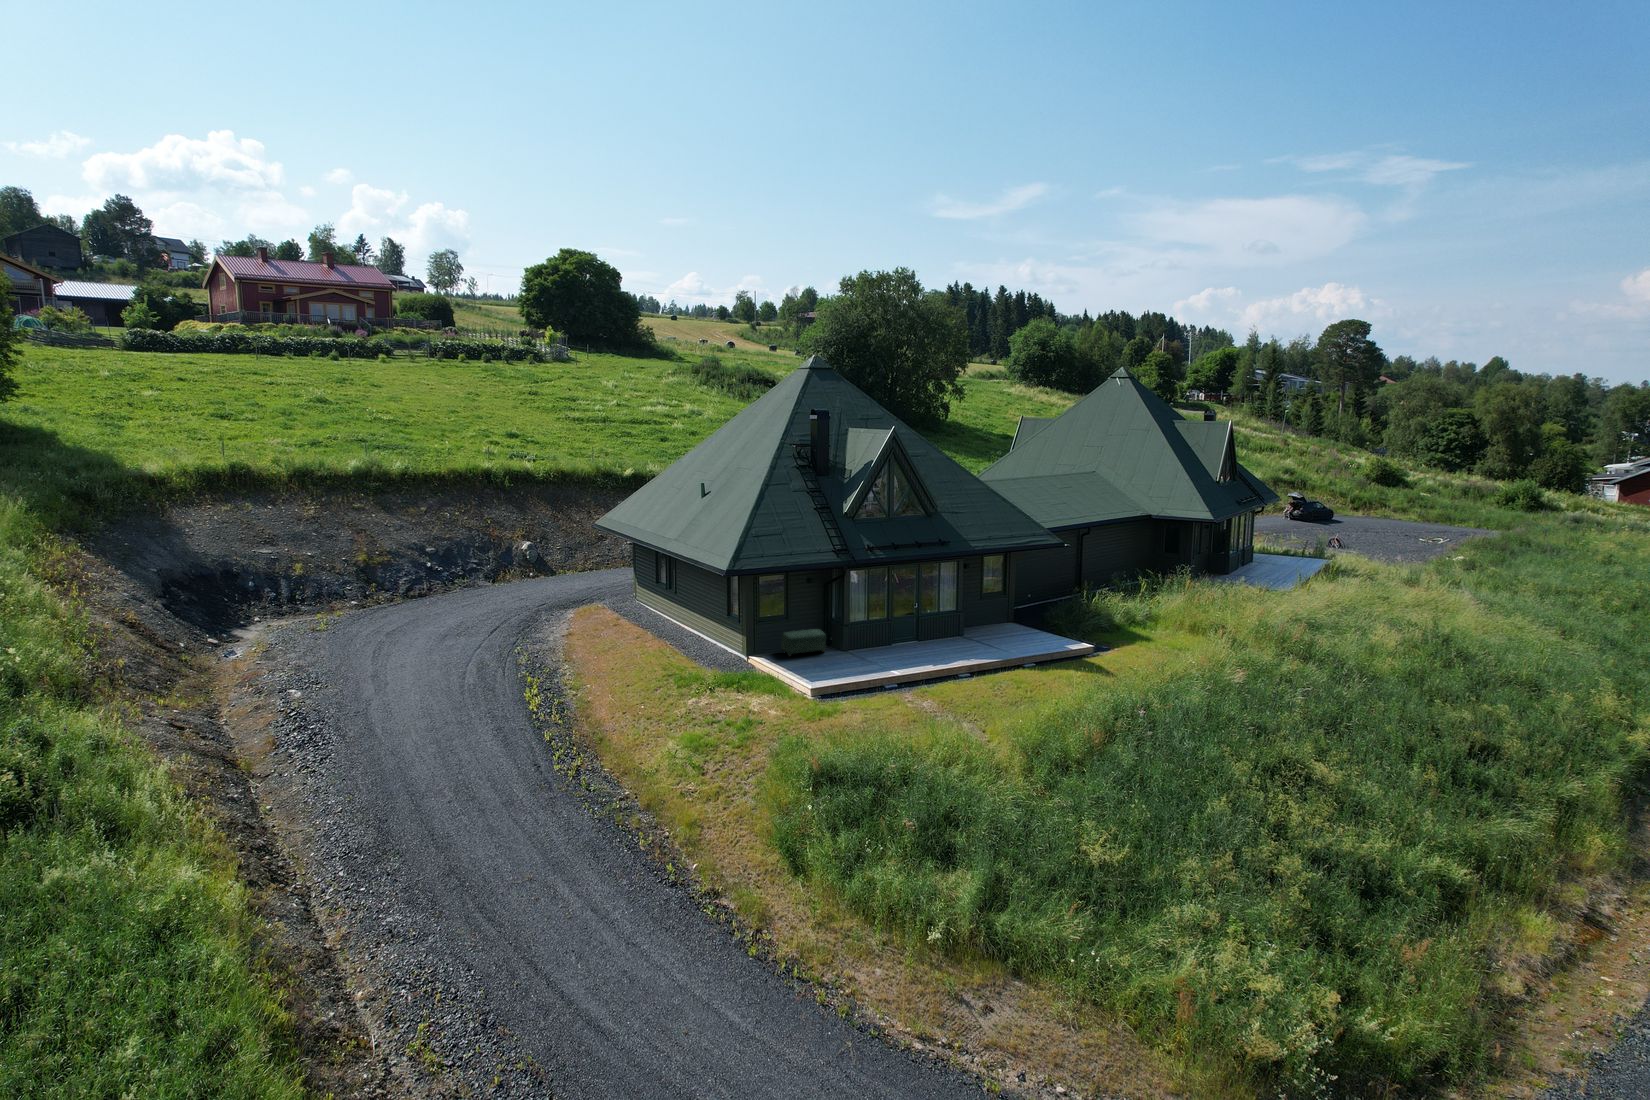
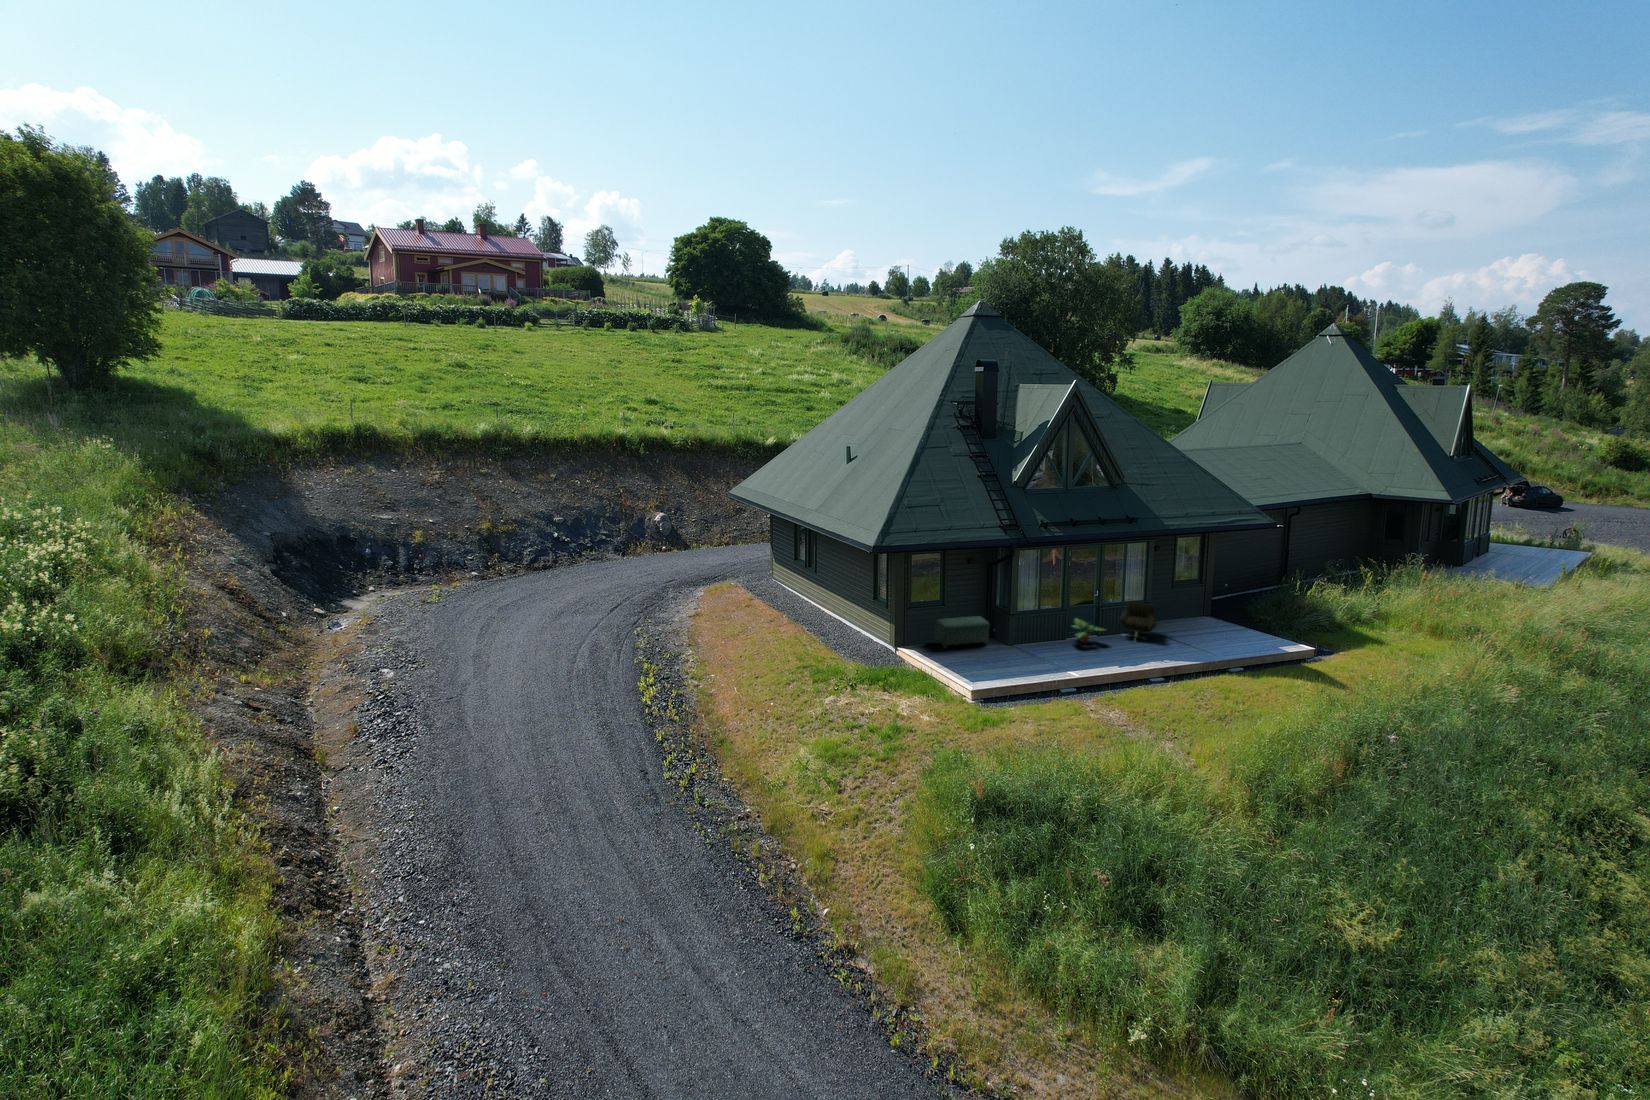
lounge chair: none [930,613,960,647] -> present [1119,601,1156,640]
potted plant: none [892,628,921,649] -> present [1071,618,1105,644]

